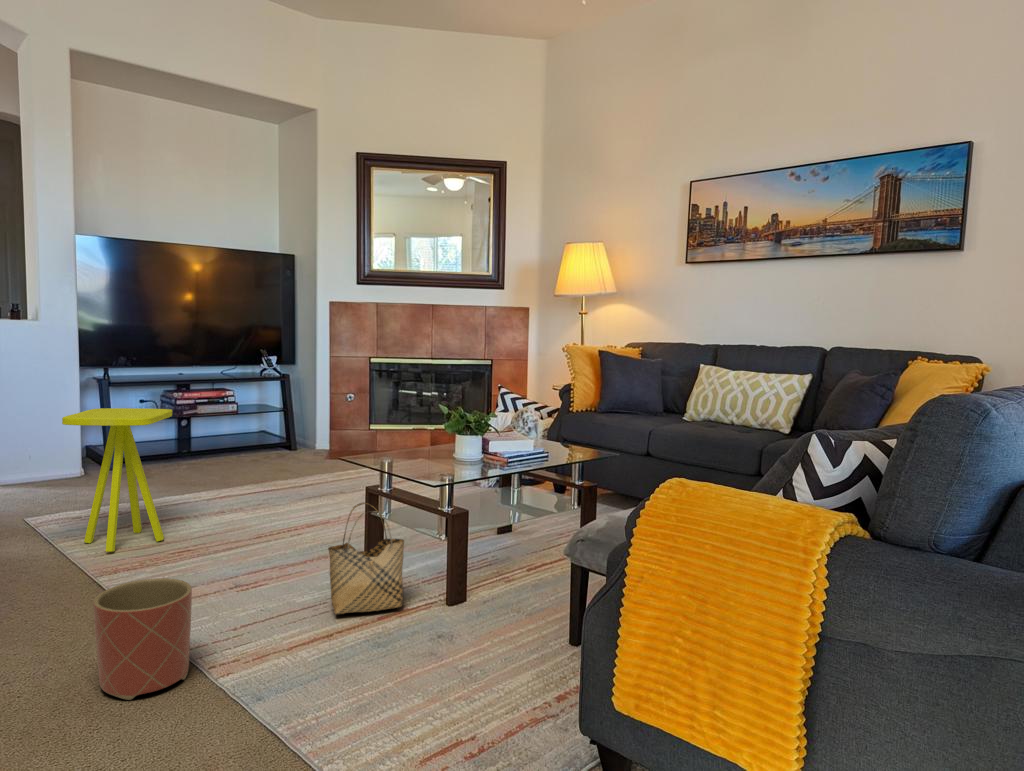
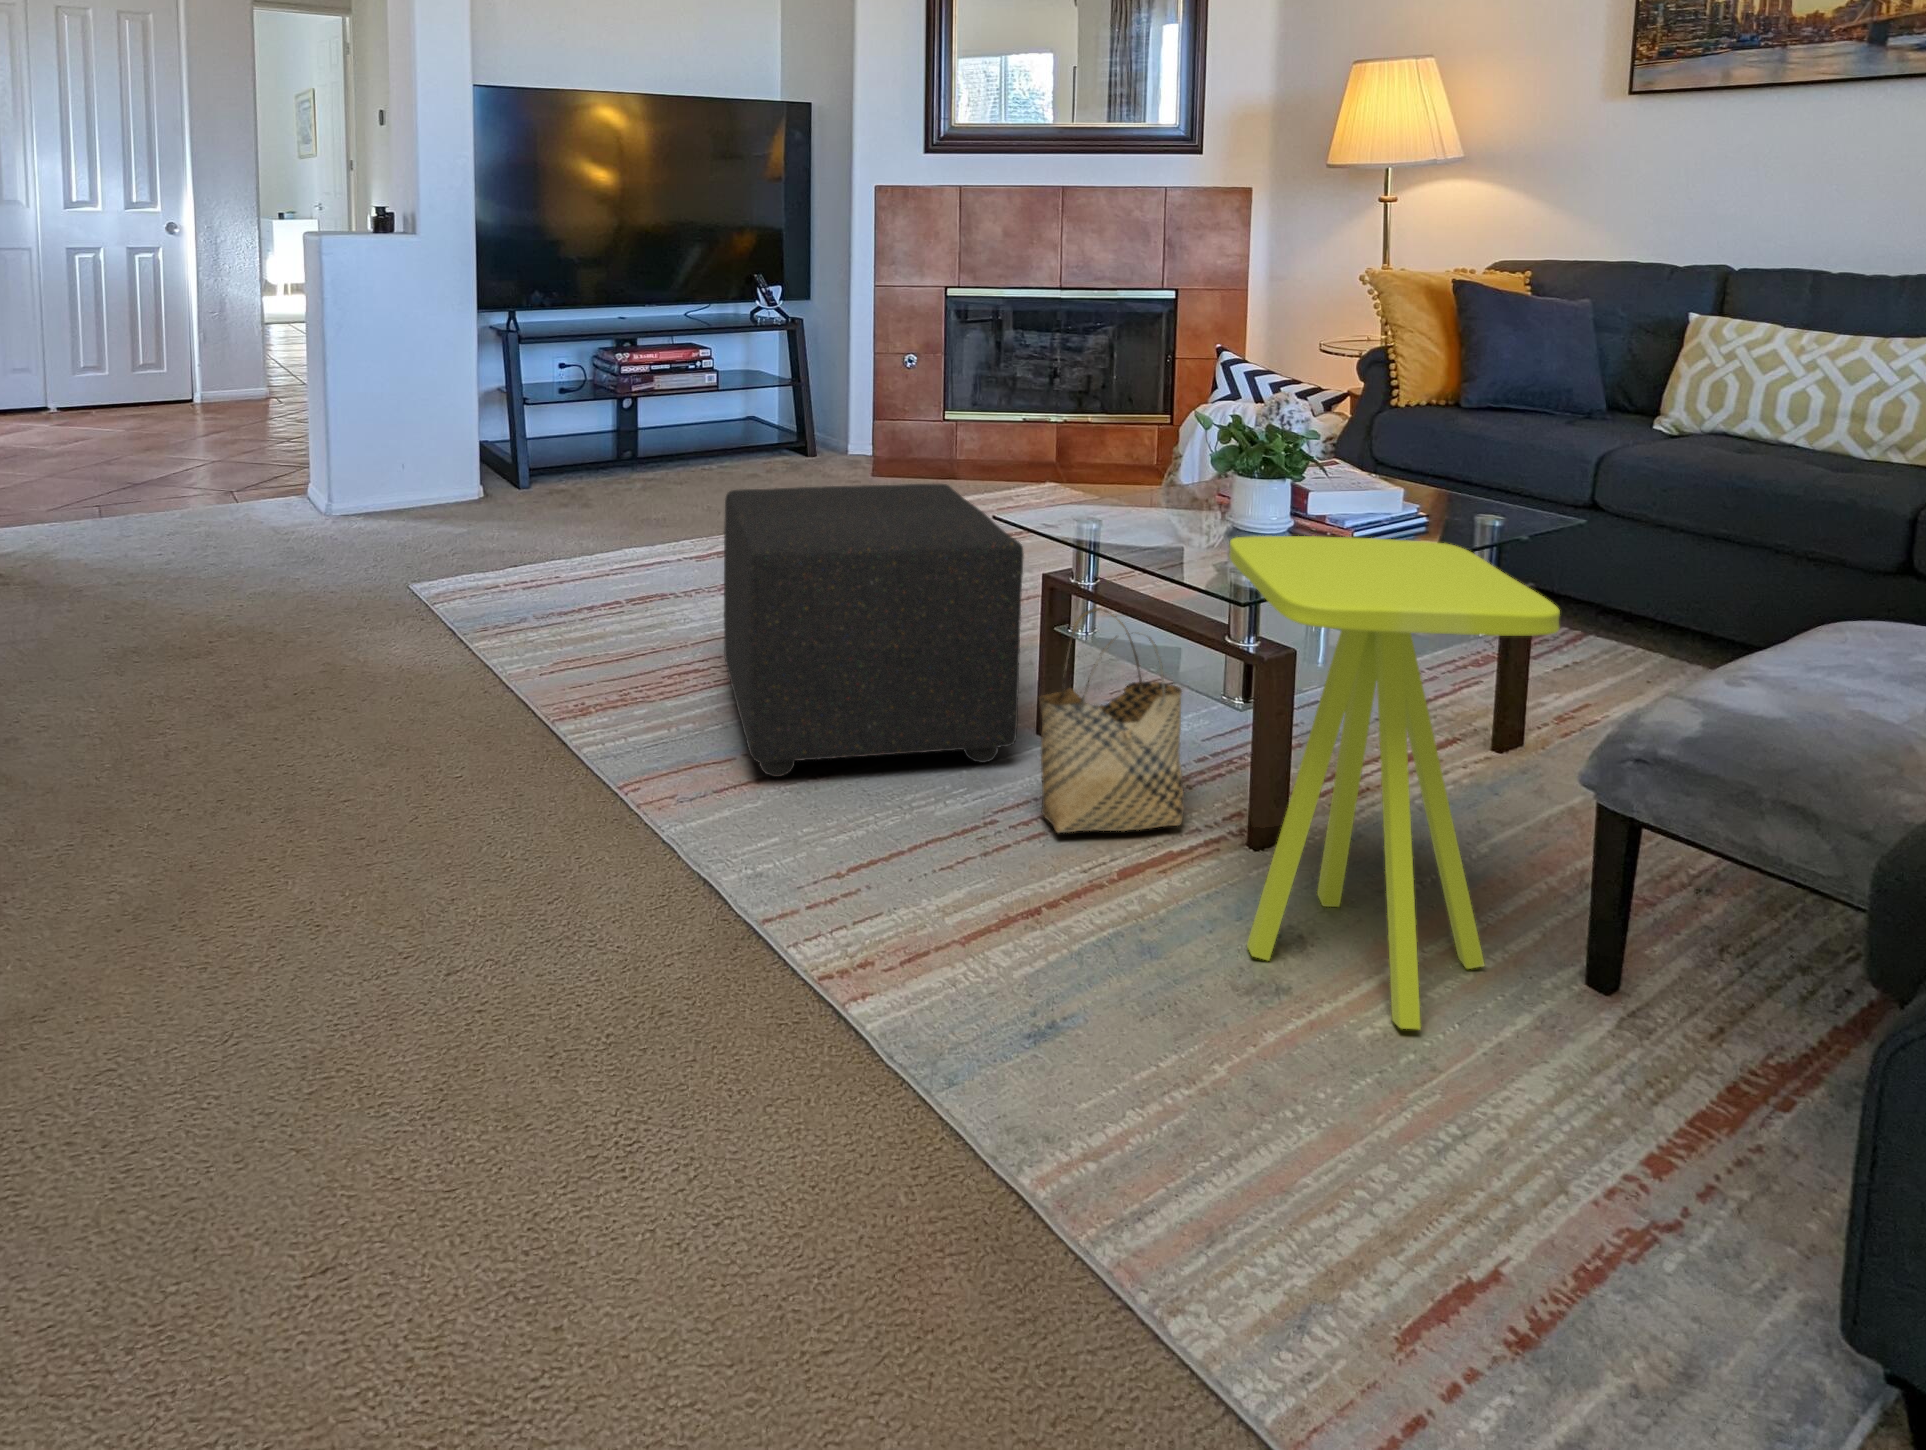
side table: present [62,408,172,552] -> present [1229,536,1560,1029]
ottoman: none [179,449,333,601] -> present [724,484,1023,777]
planter: present [93,578,192,700] -> none [669,755,837,1002]

